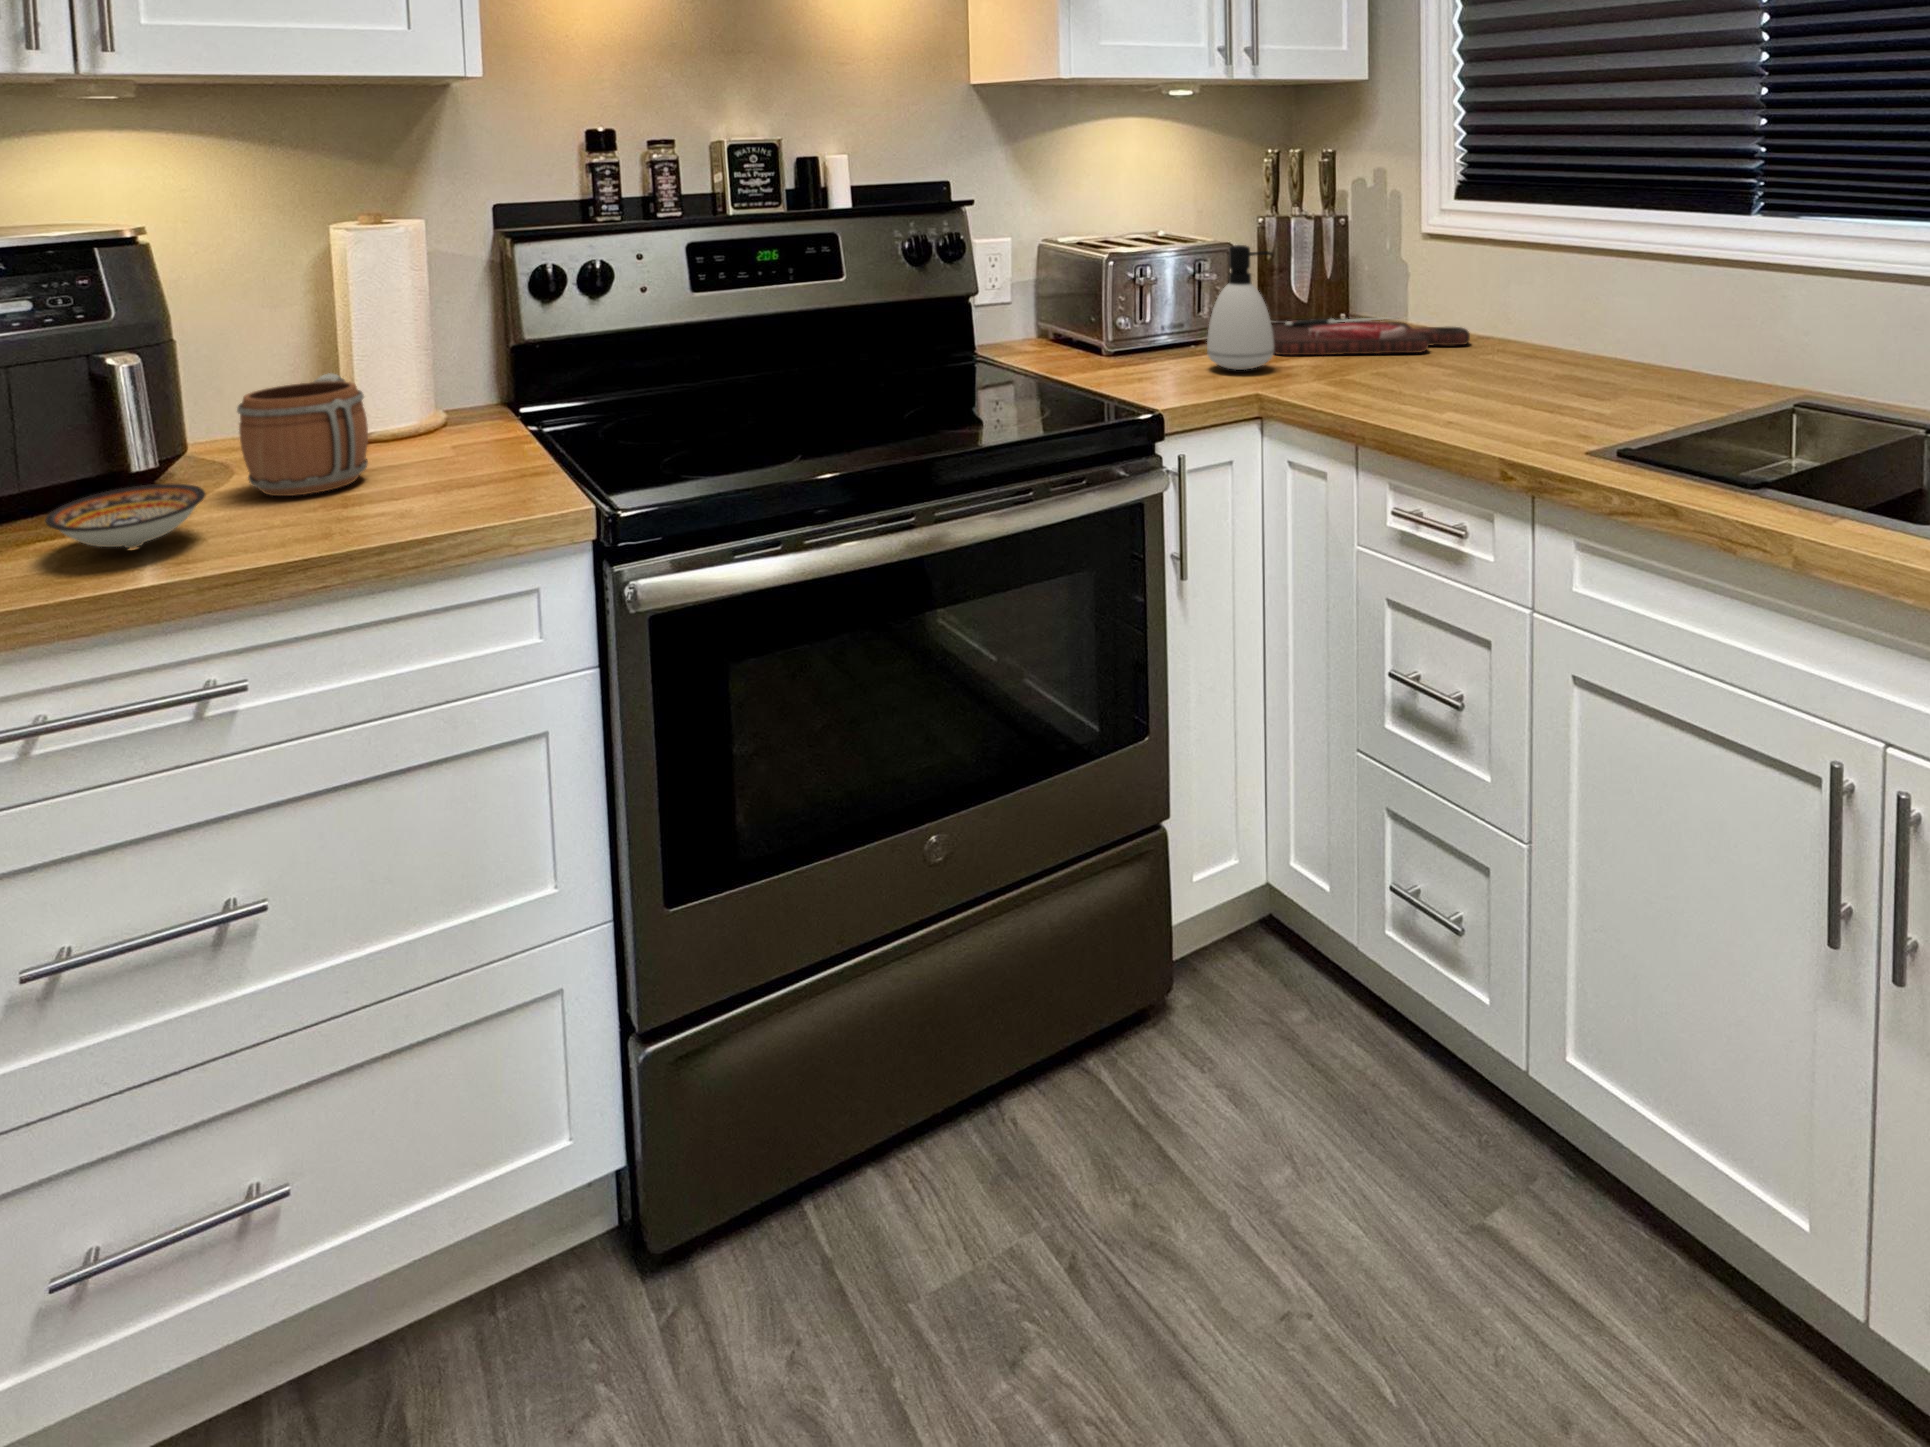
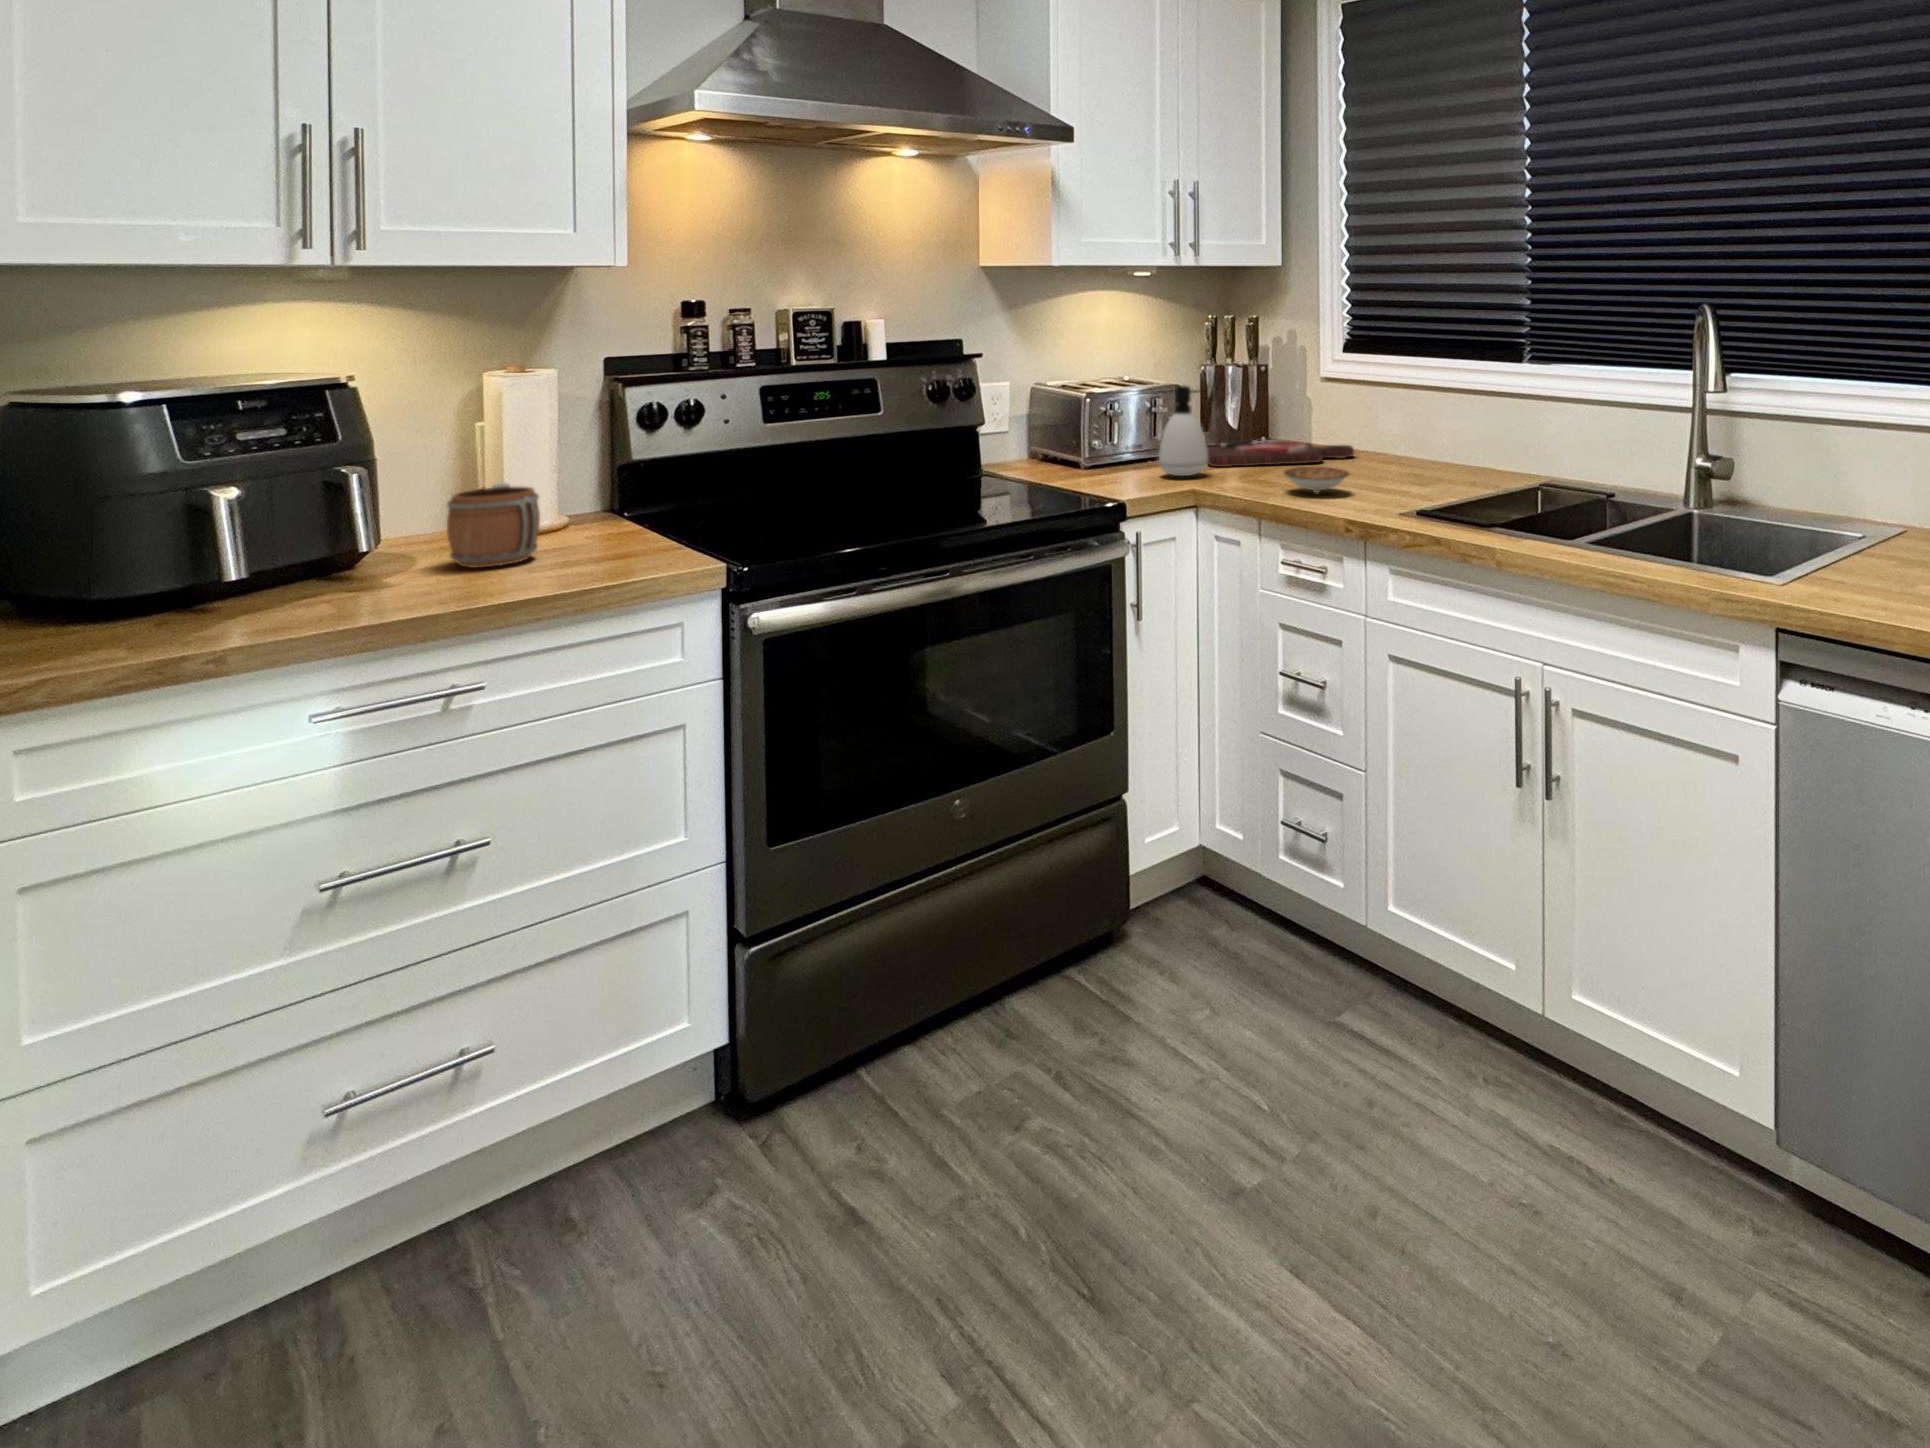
ceramic bowl: present [45,483,205,548] -> present [1284,467,1349,493]

